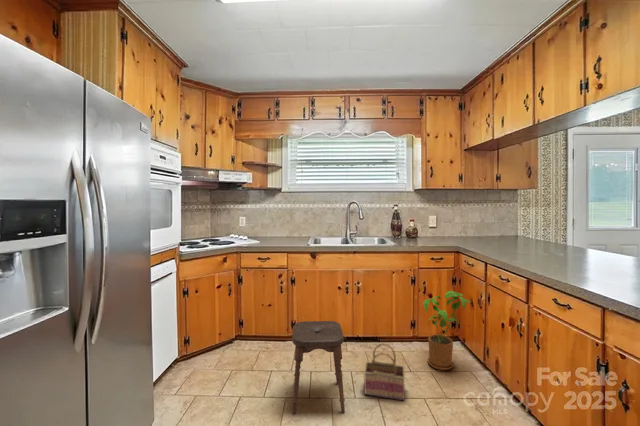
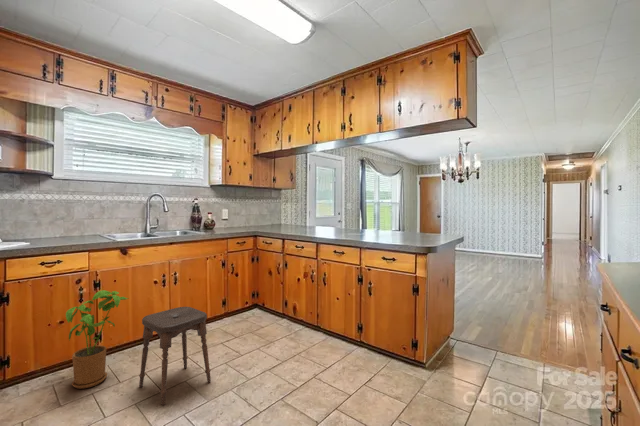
house plant: present [424,291,470,370] -> present [66,290,128,389]
basket: present [364,344,405,400] -> none [211,315,250,364]

